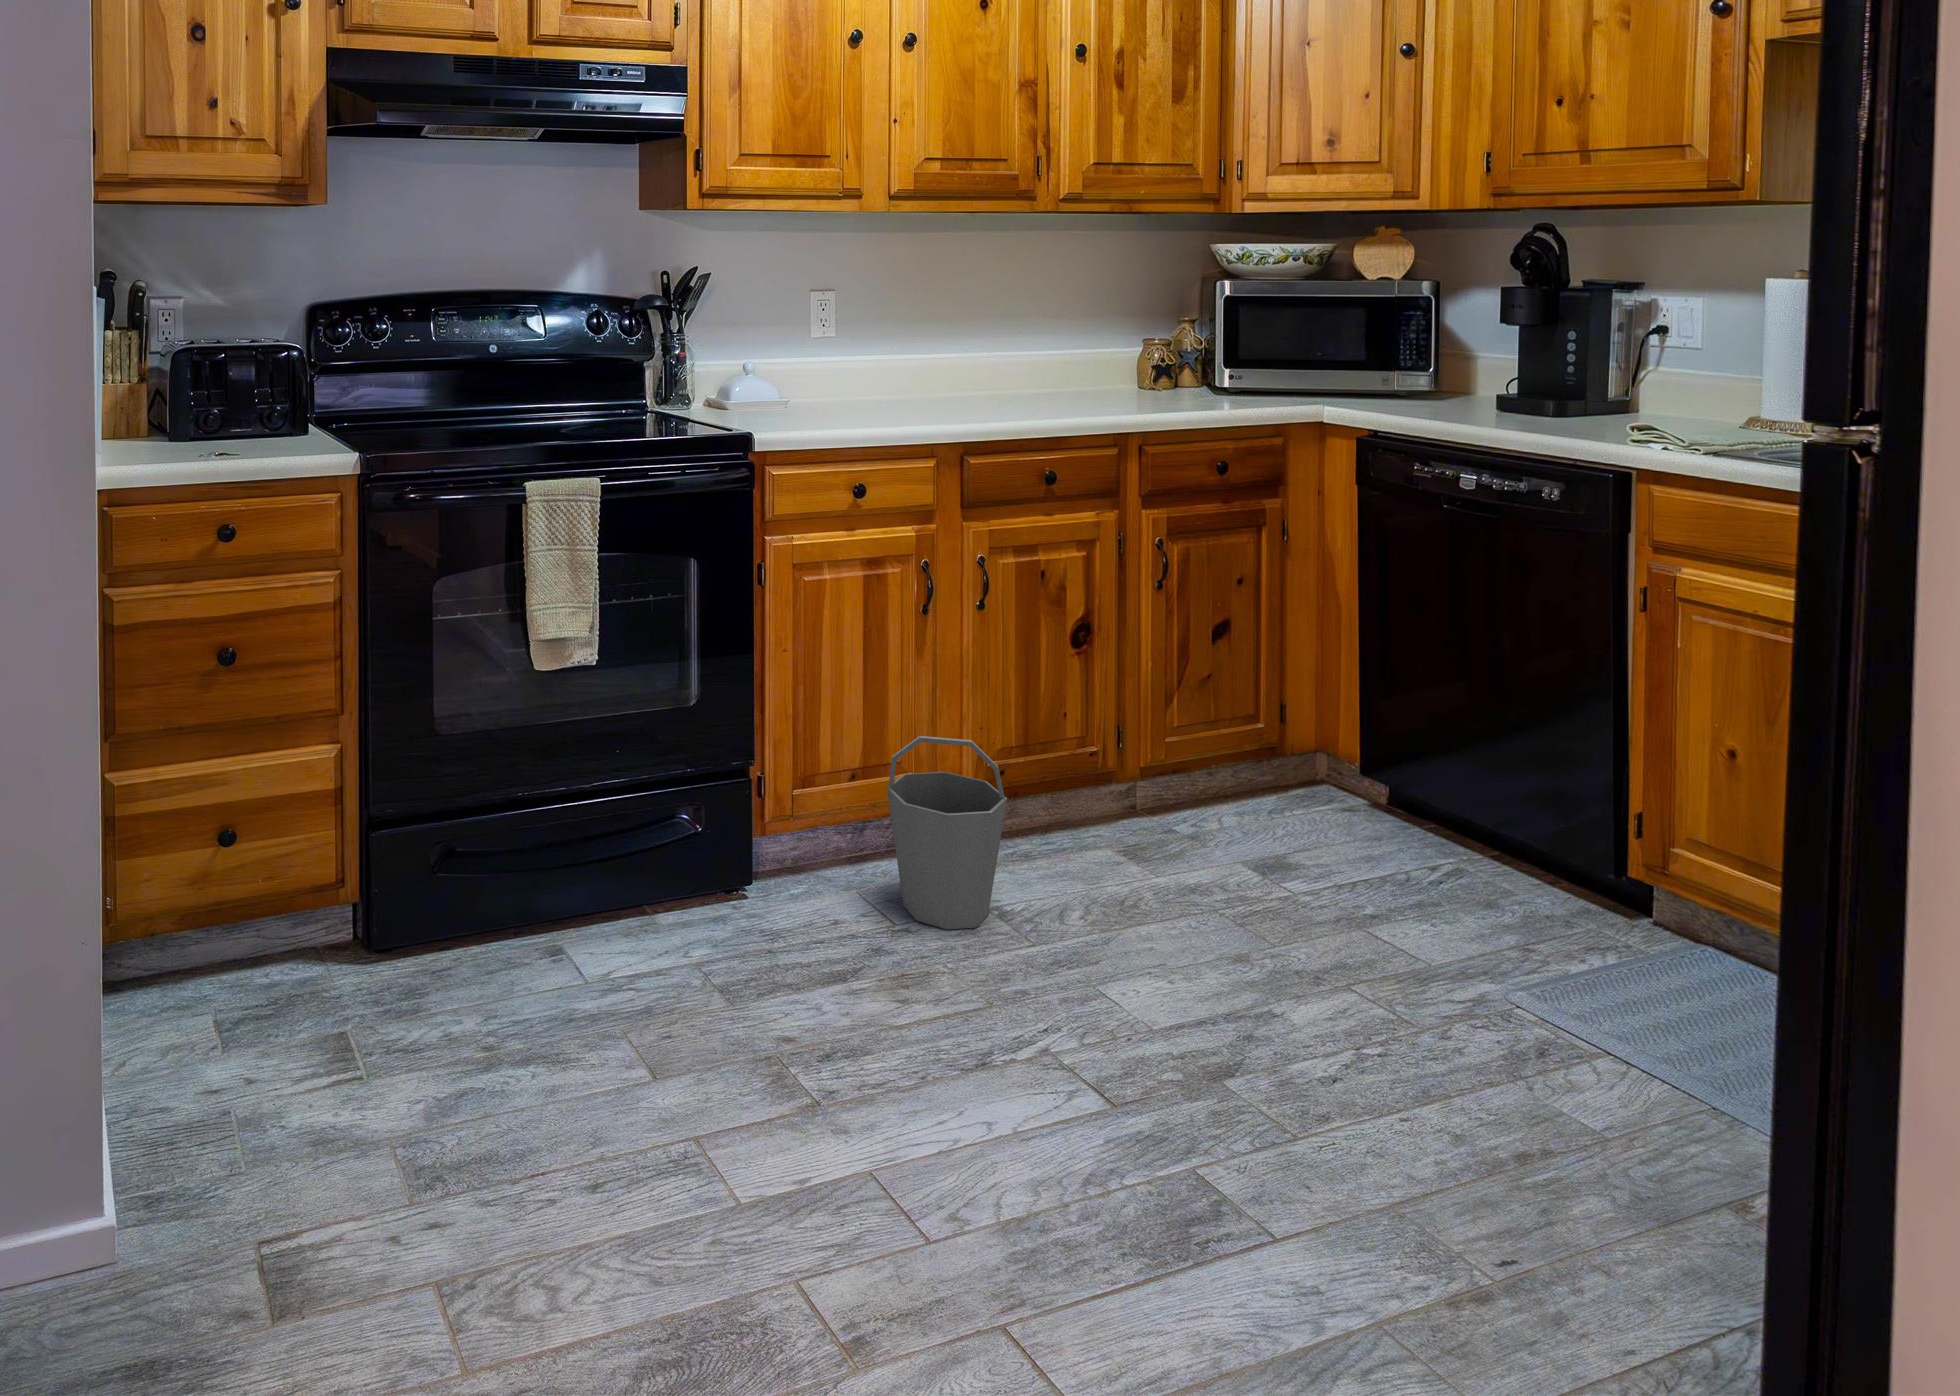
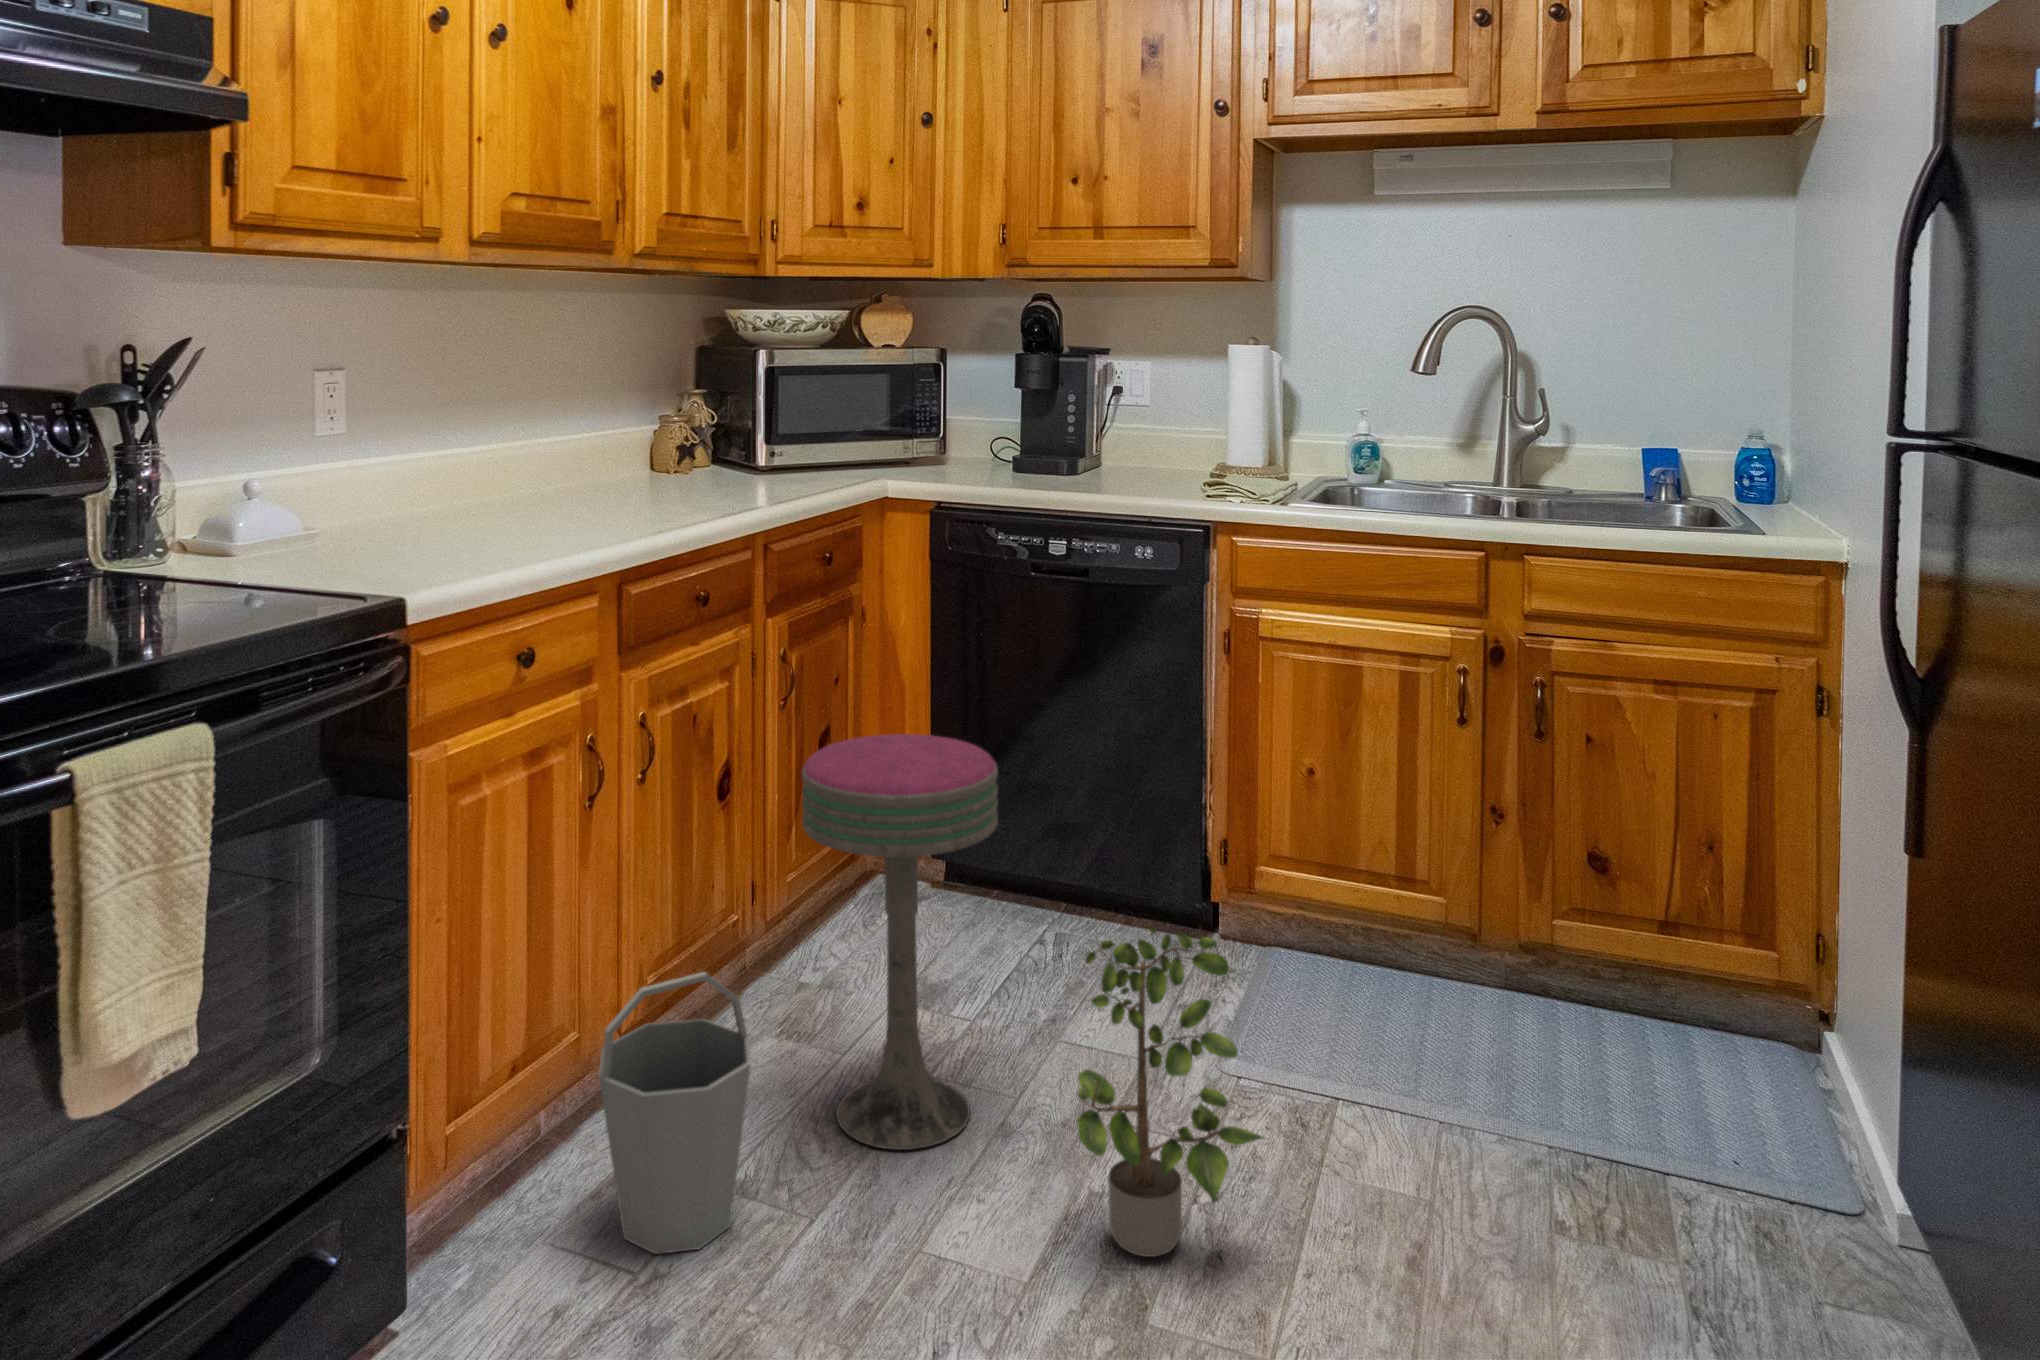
bar stool: none [1083,607,1263,946] -> present [802,734,998,1150]
potted plant: none [1219,787,1410,1075] -> present [1077,928,1265,1257]

